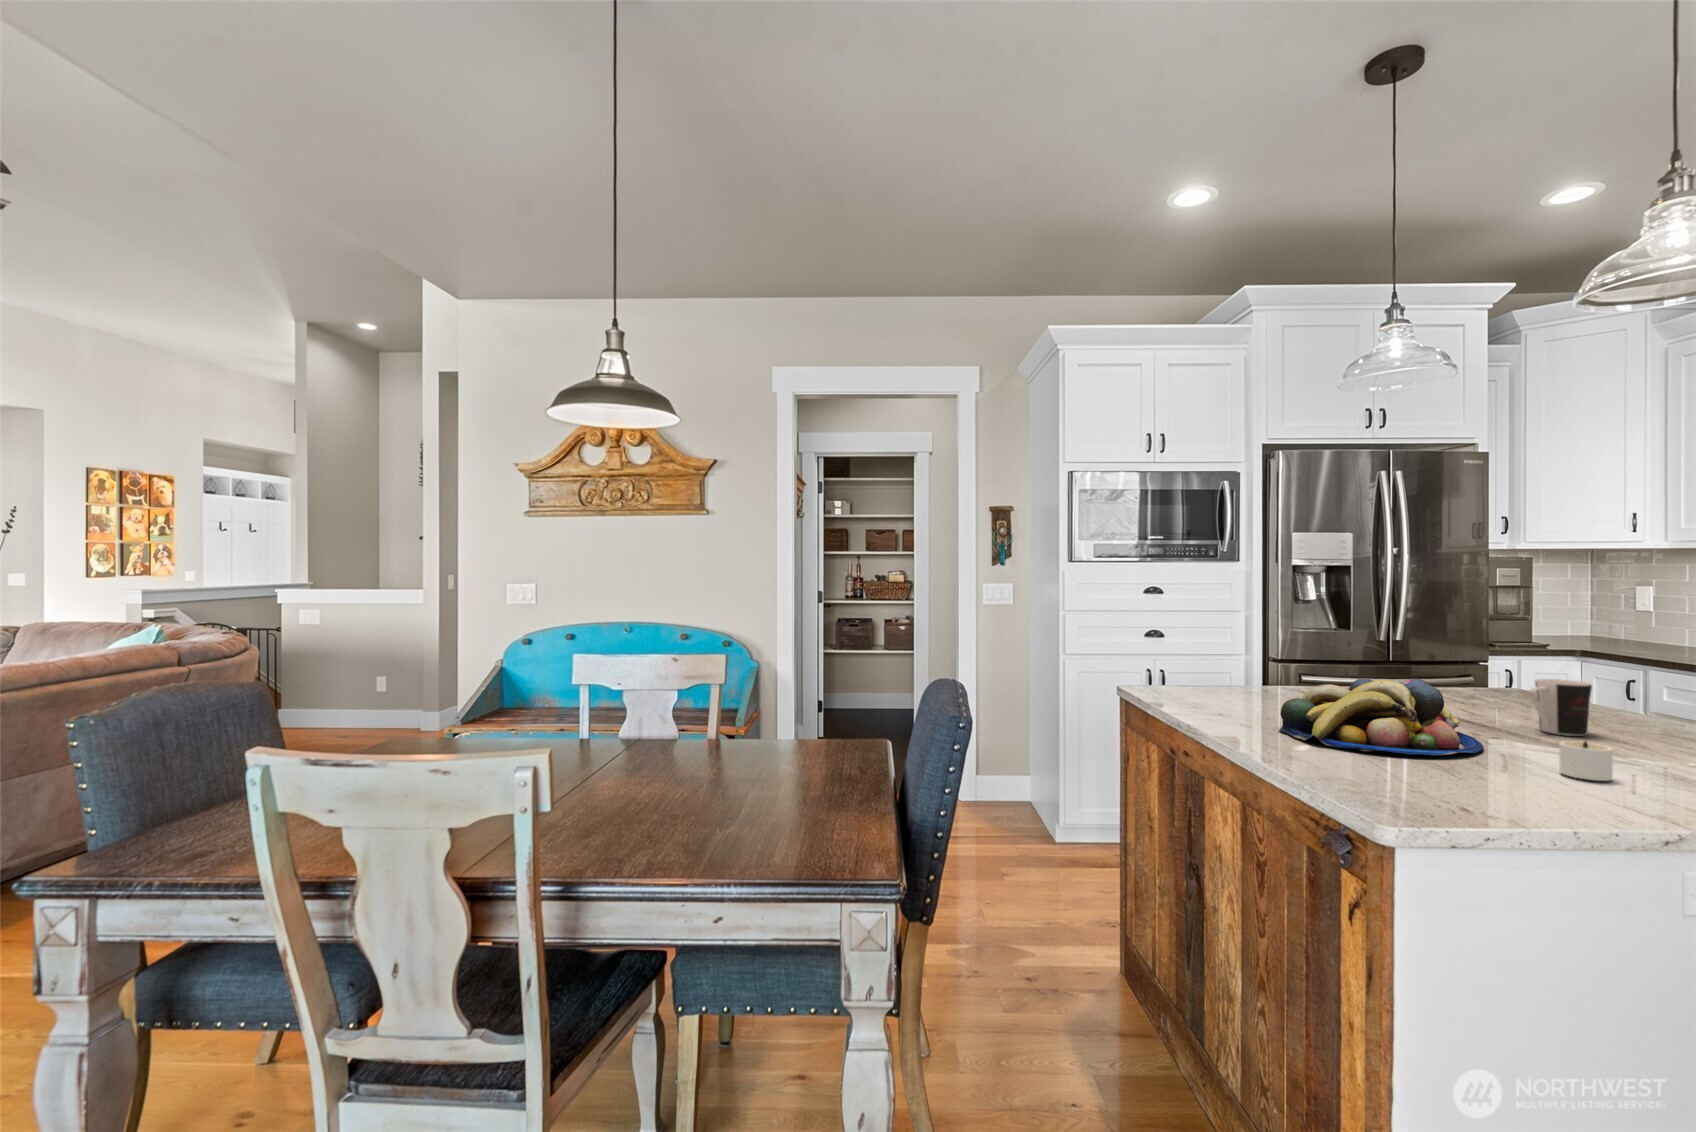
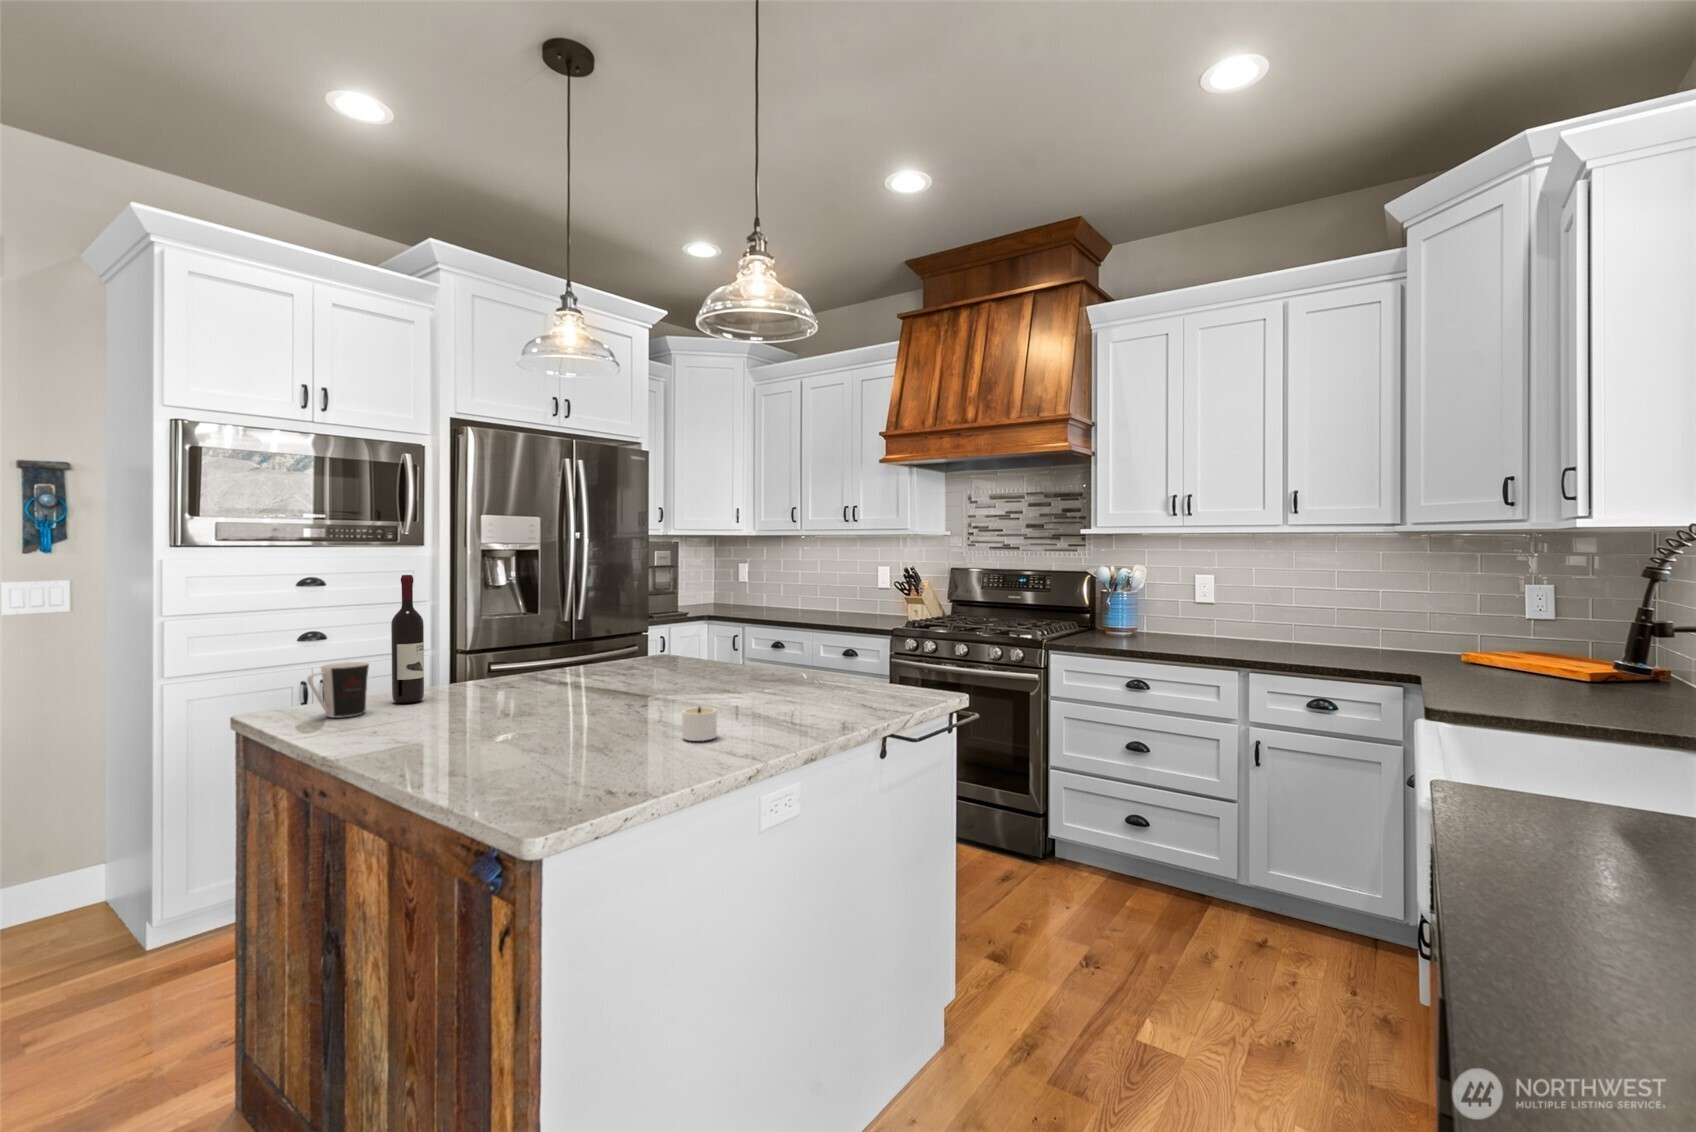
wine bottle: none [1229,587,1256,695] -> present [391,575,424,703]
fruit bowl: present [1279,678,1484,755] -> none [438,665,630,752]
coffee cup: present [1529,679,1592,736] -> present [307,662,369,718]

